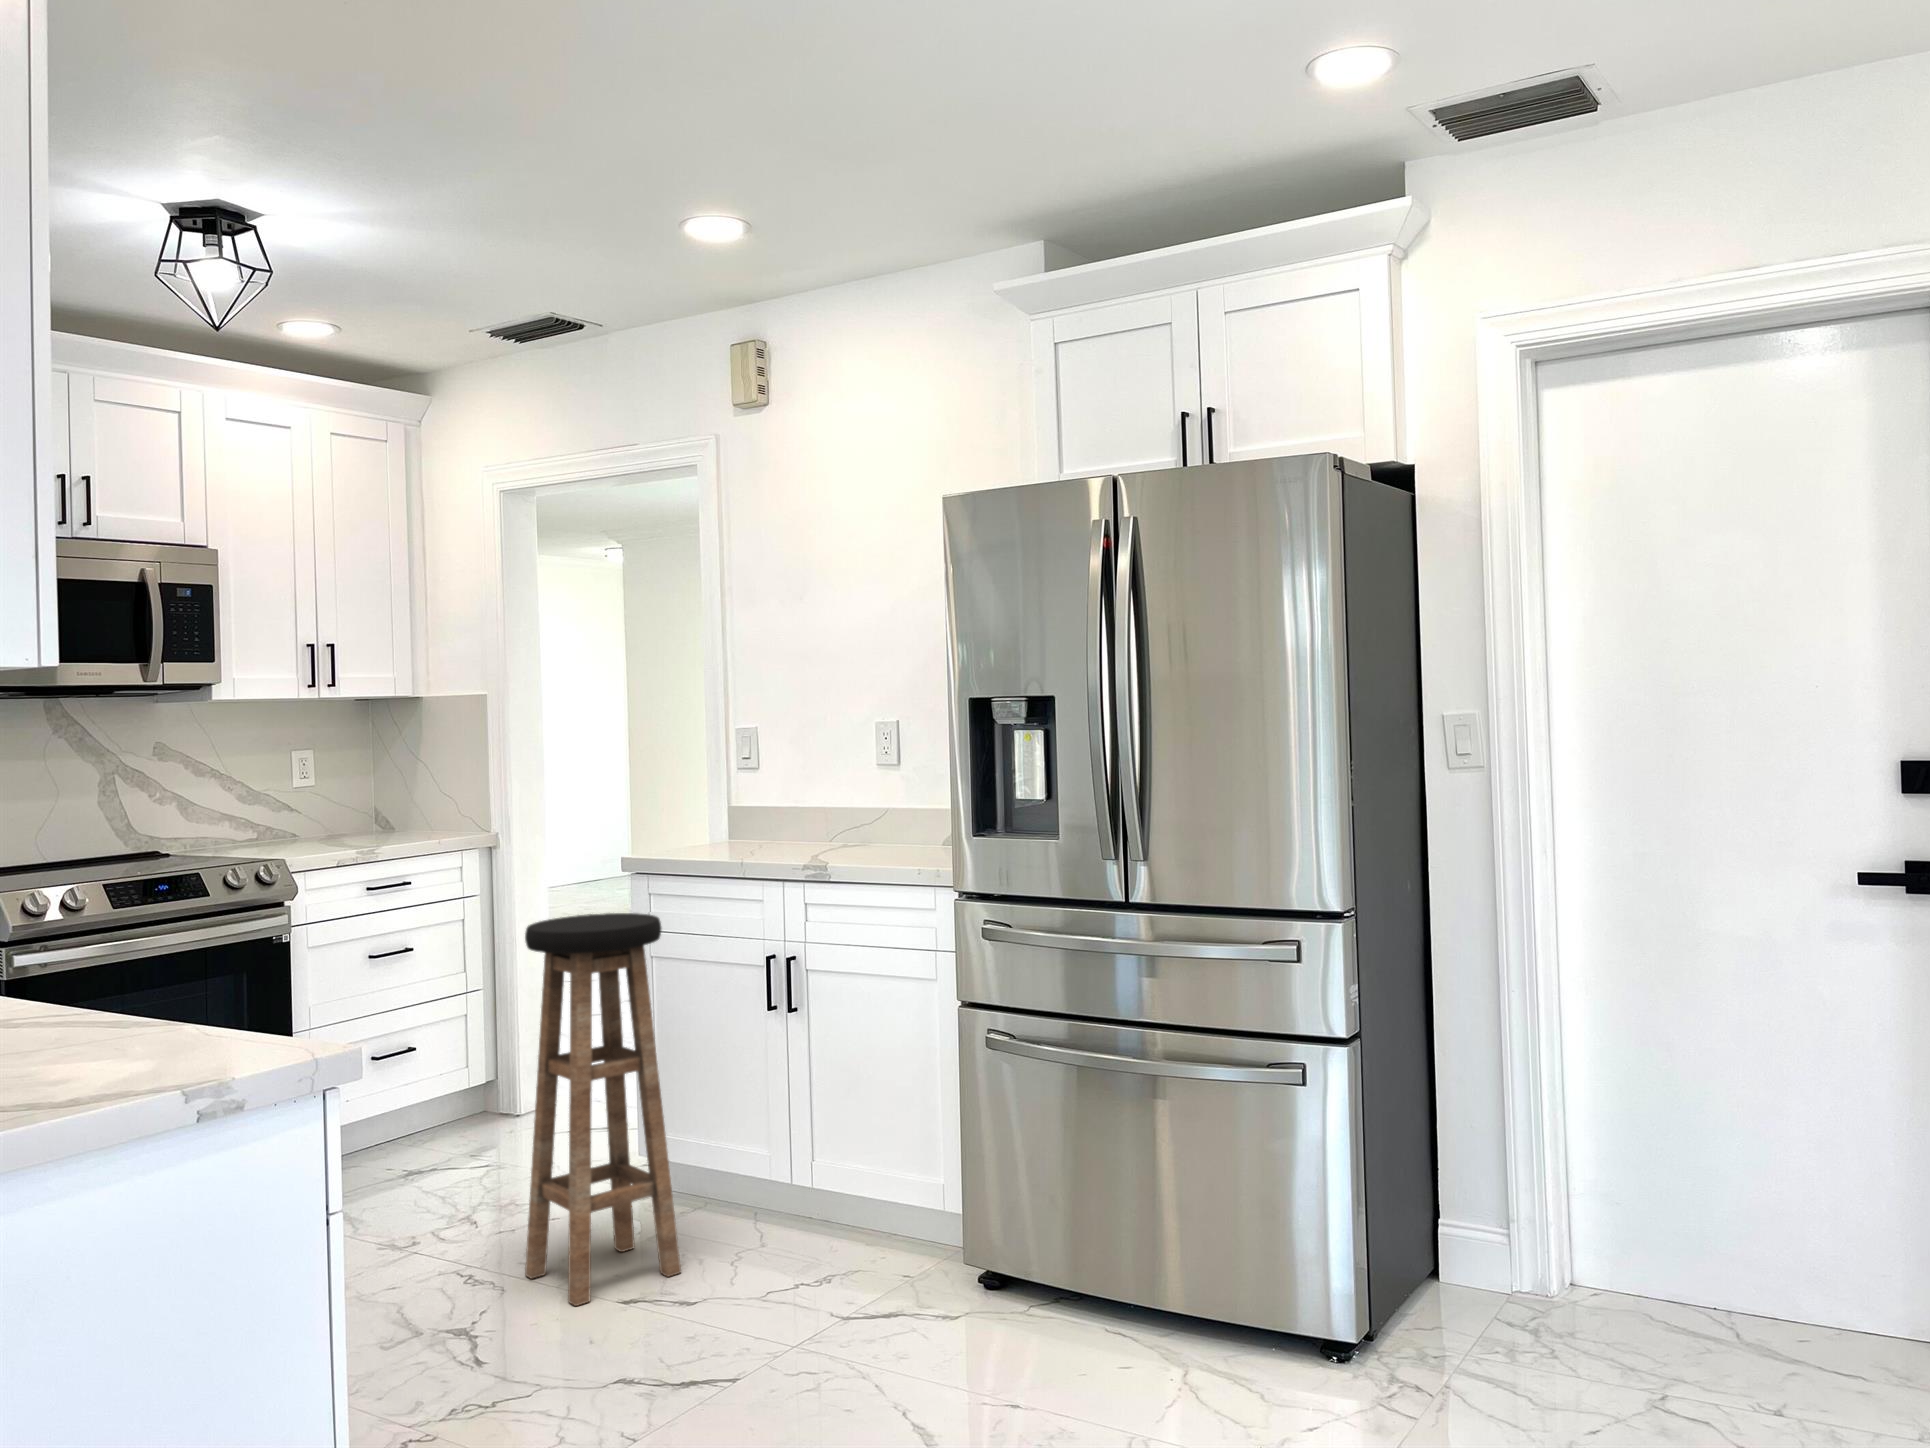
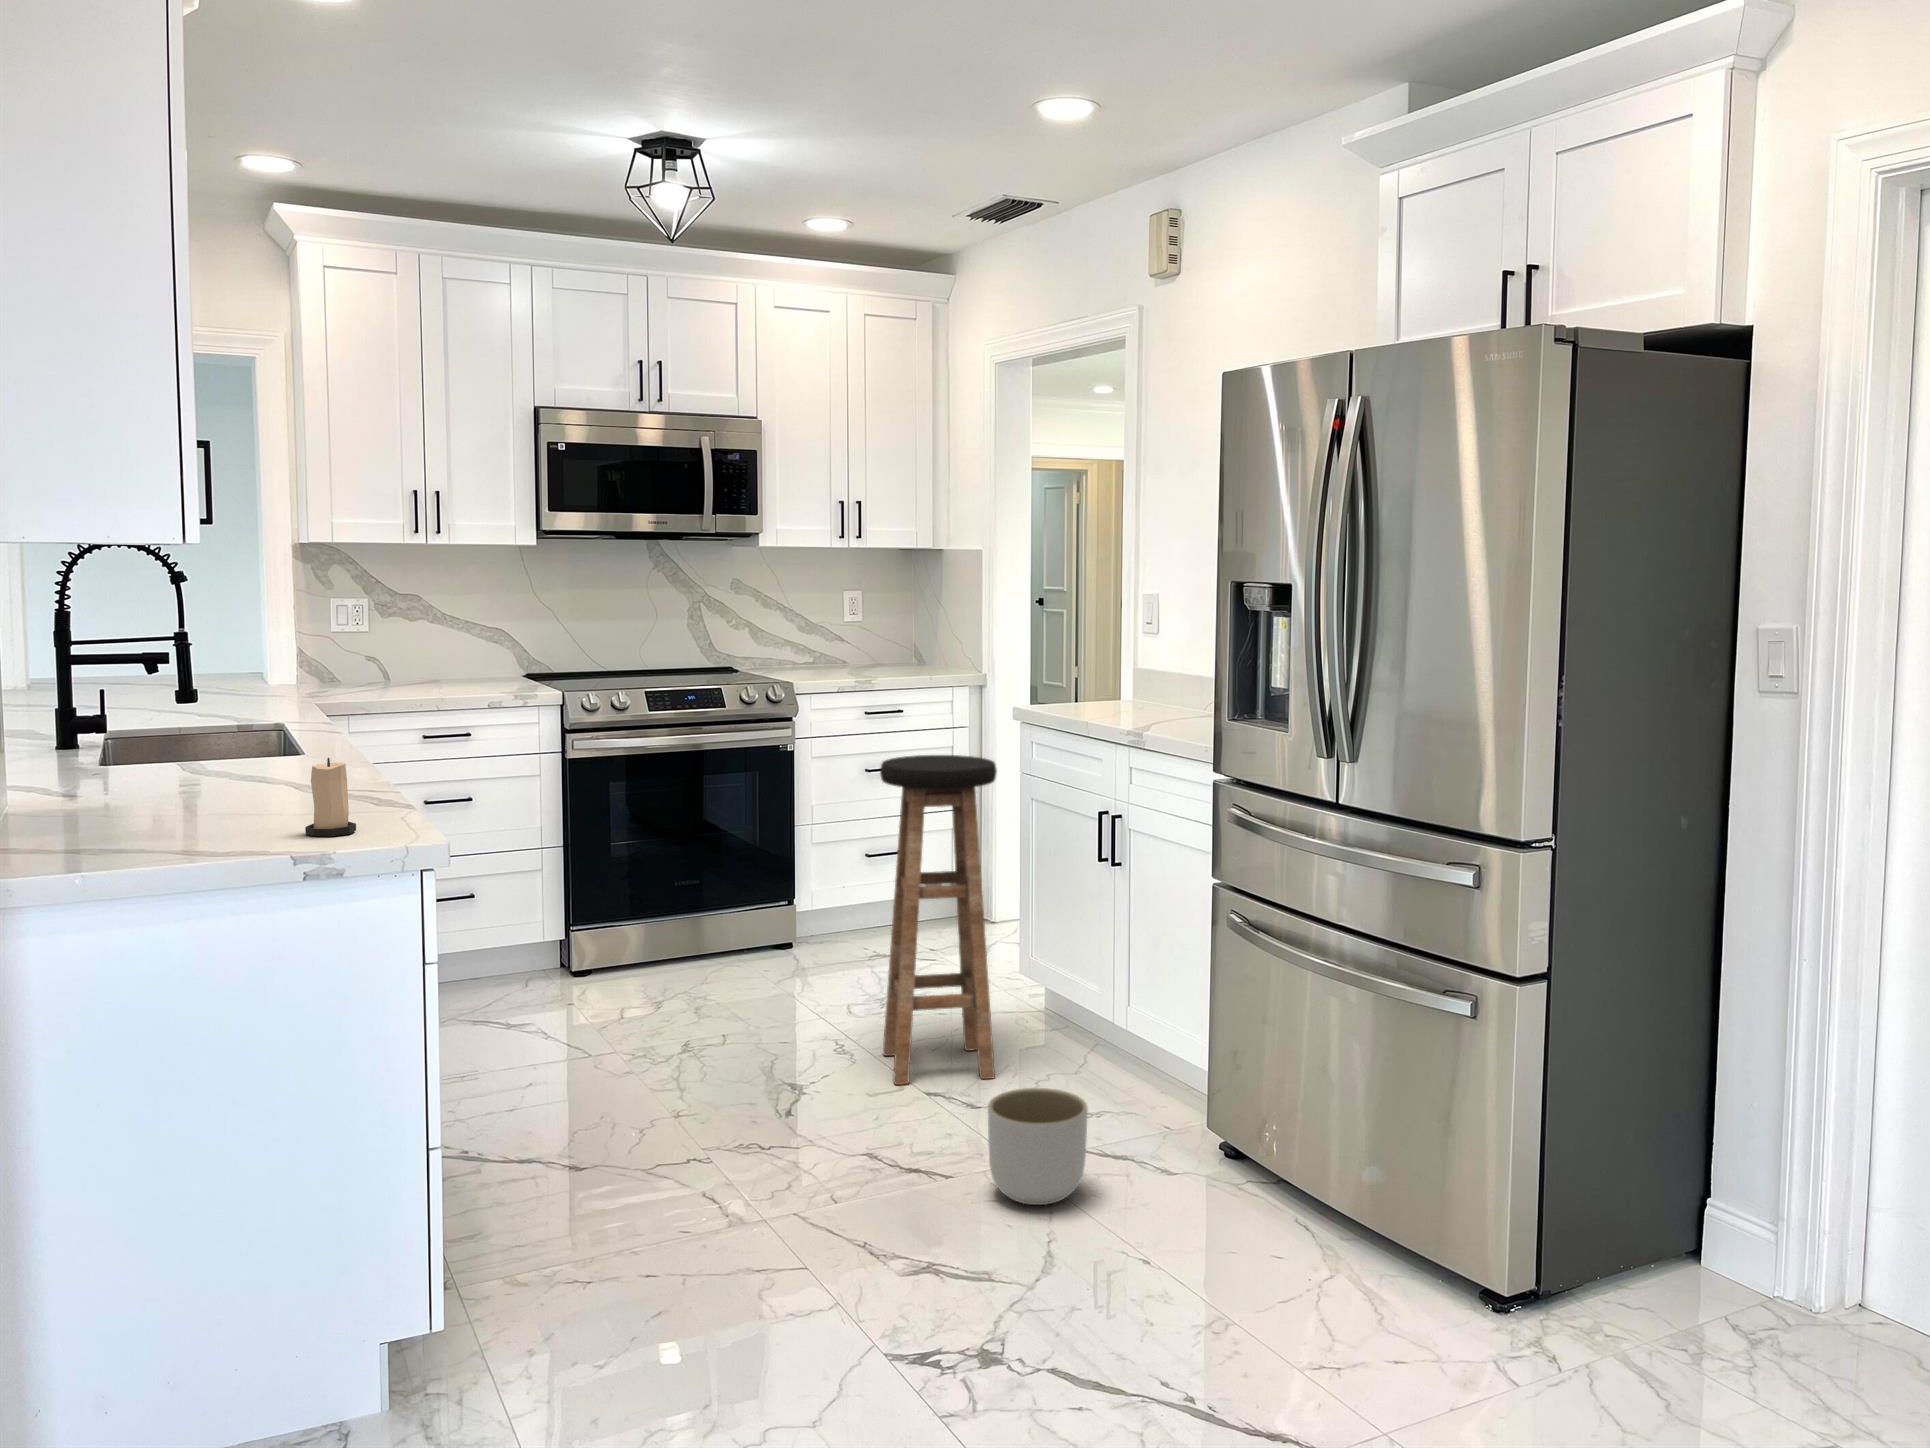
candle: none [95,961,166,1076] -> present [305,758,356,836]
planter: none [785,1255,895,1389] -> present [988,1088,1088,1205]

